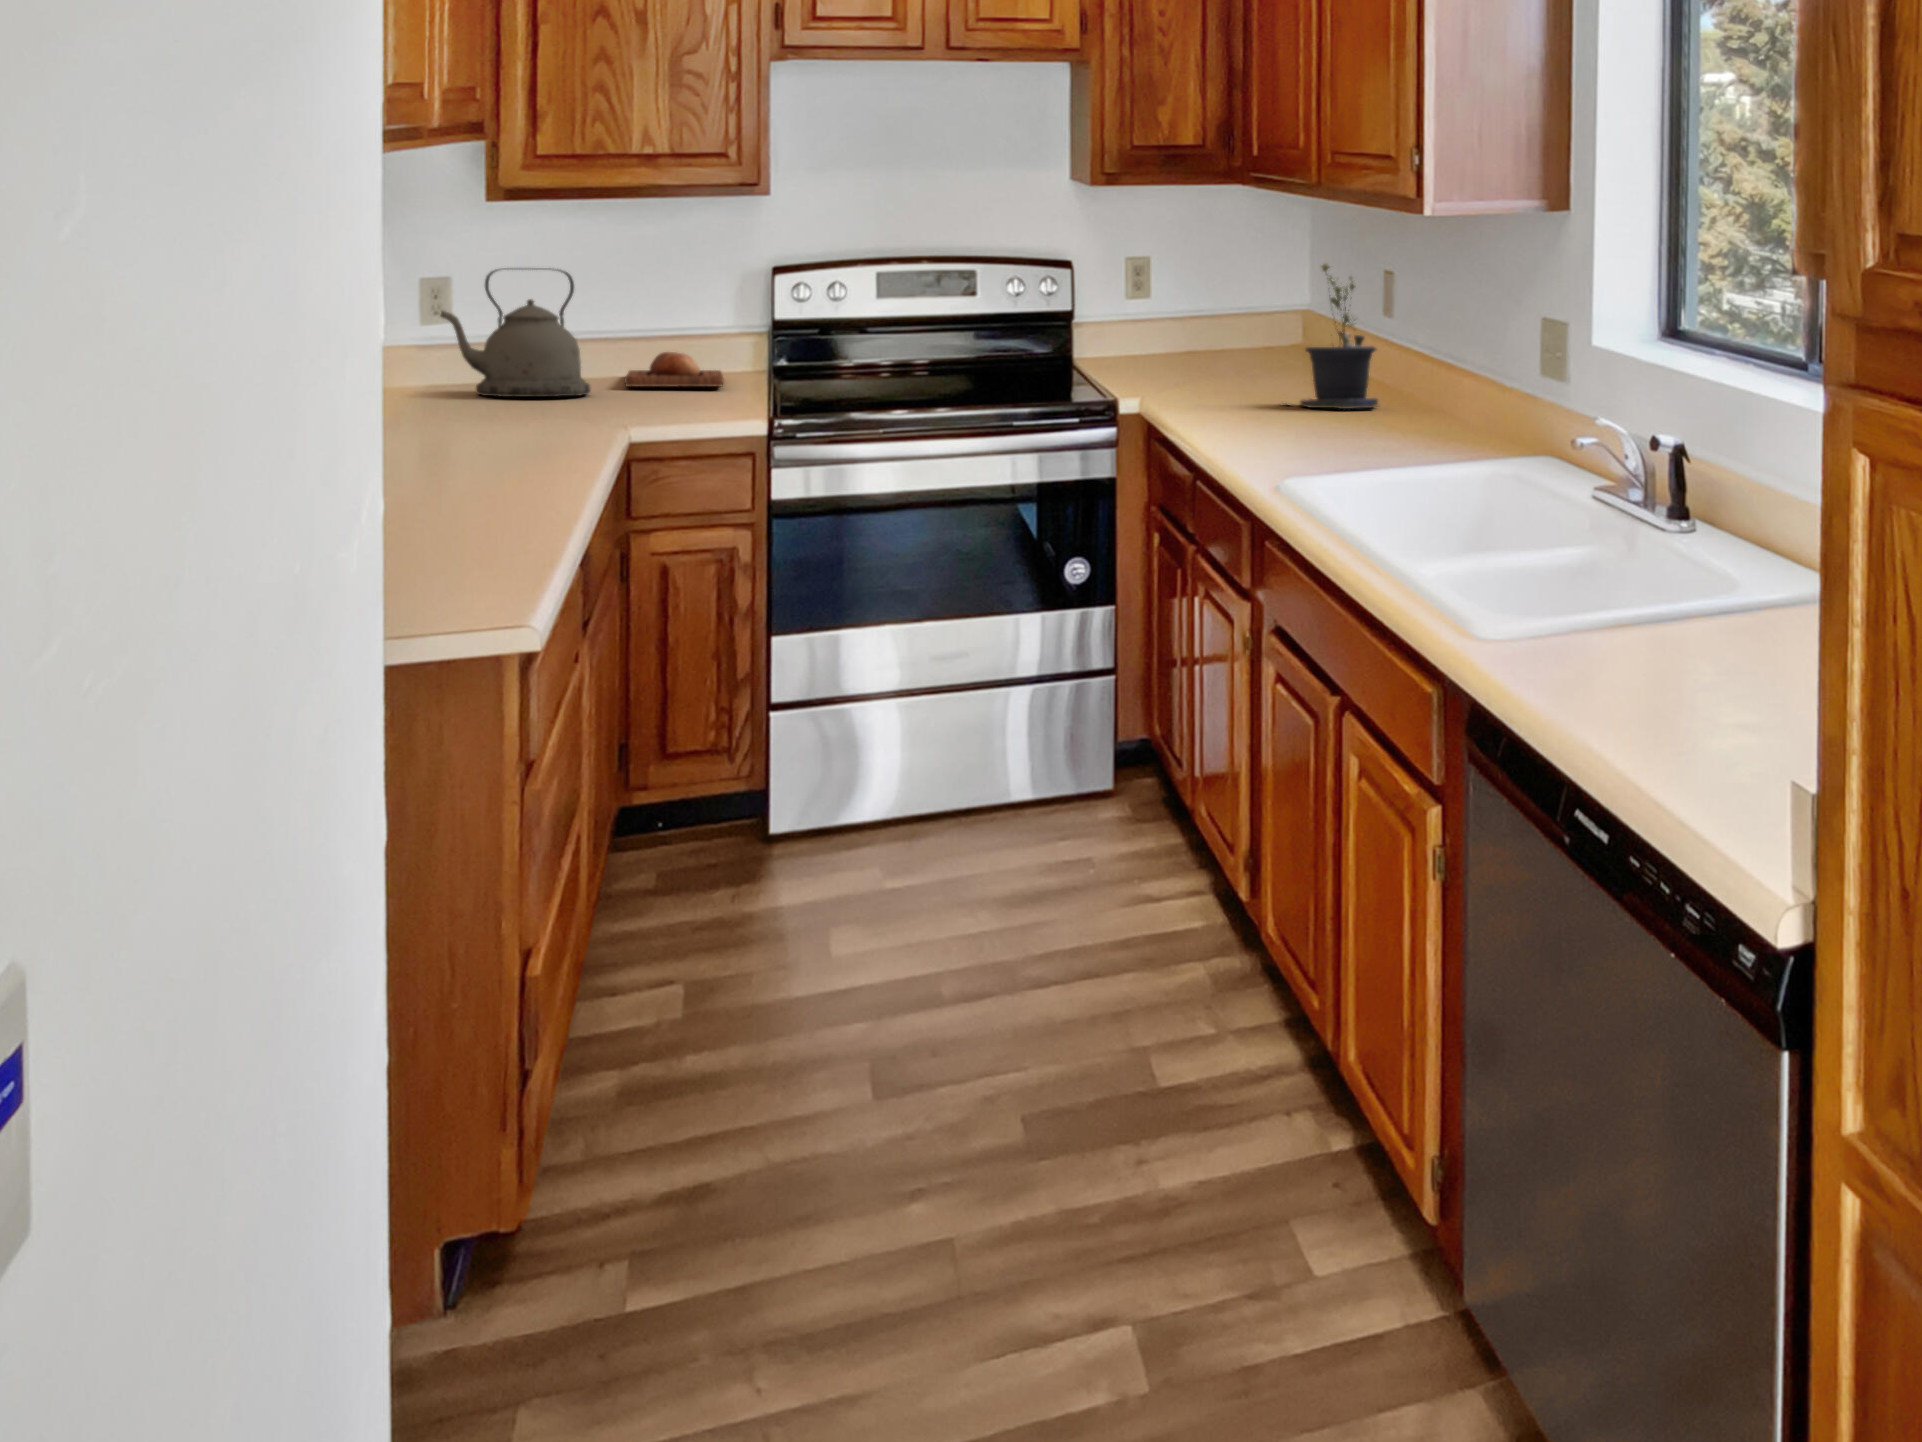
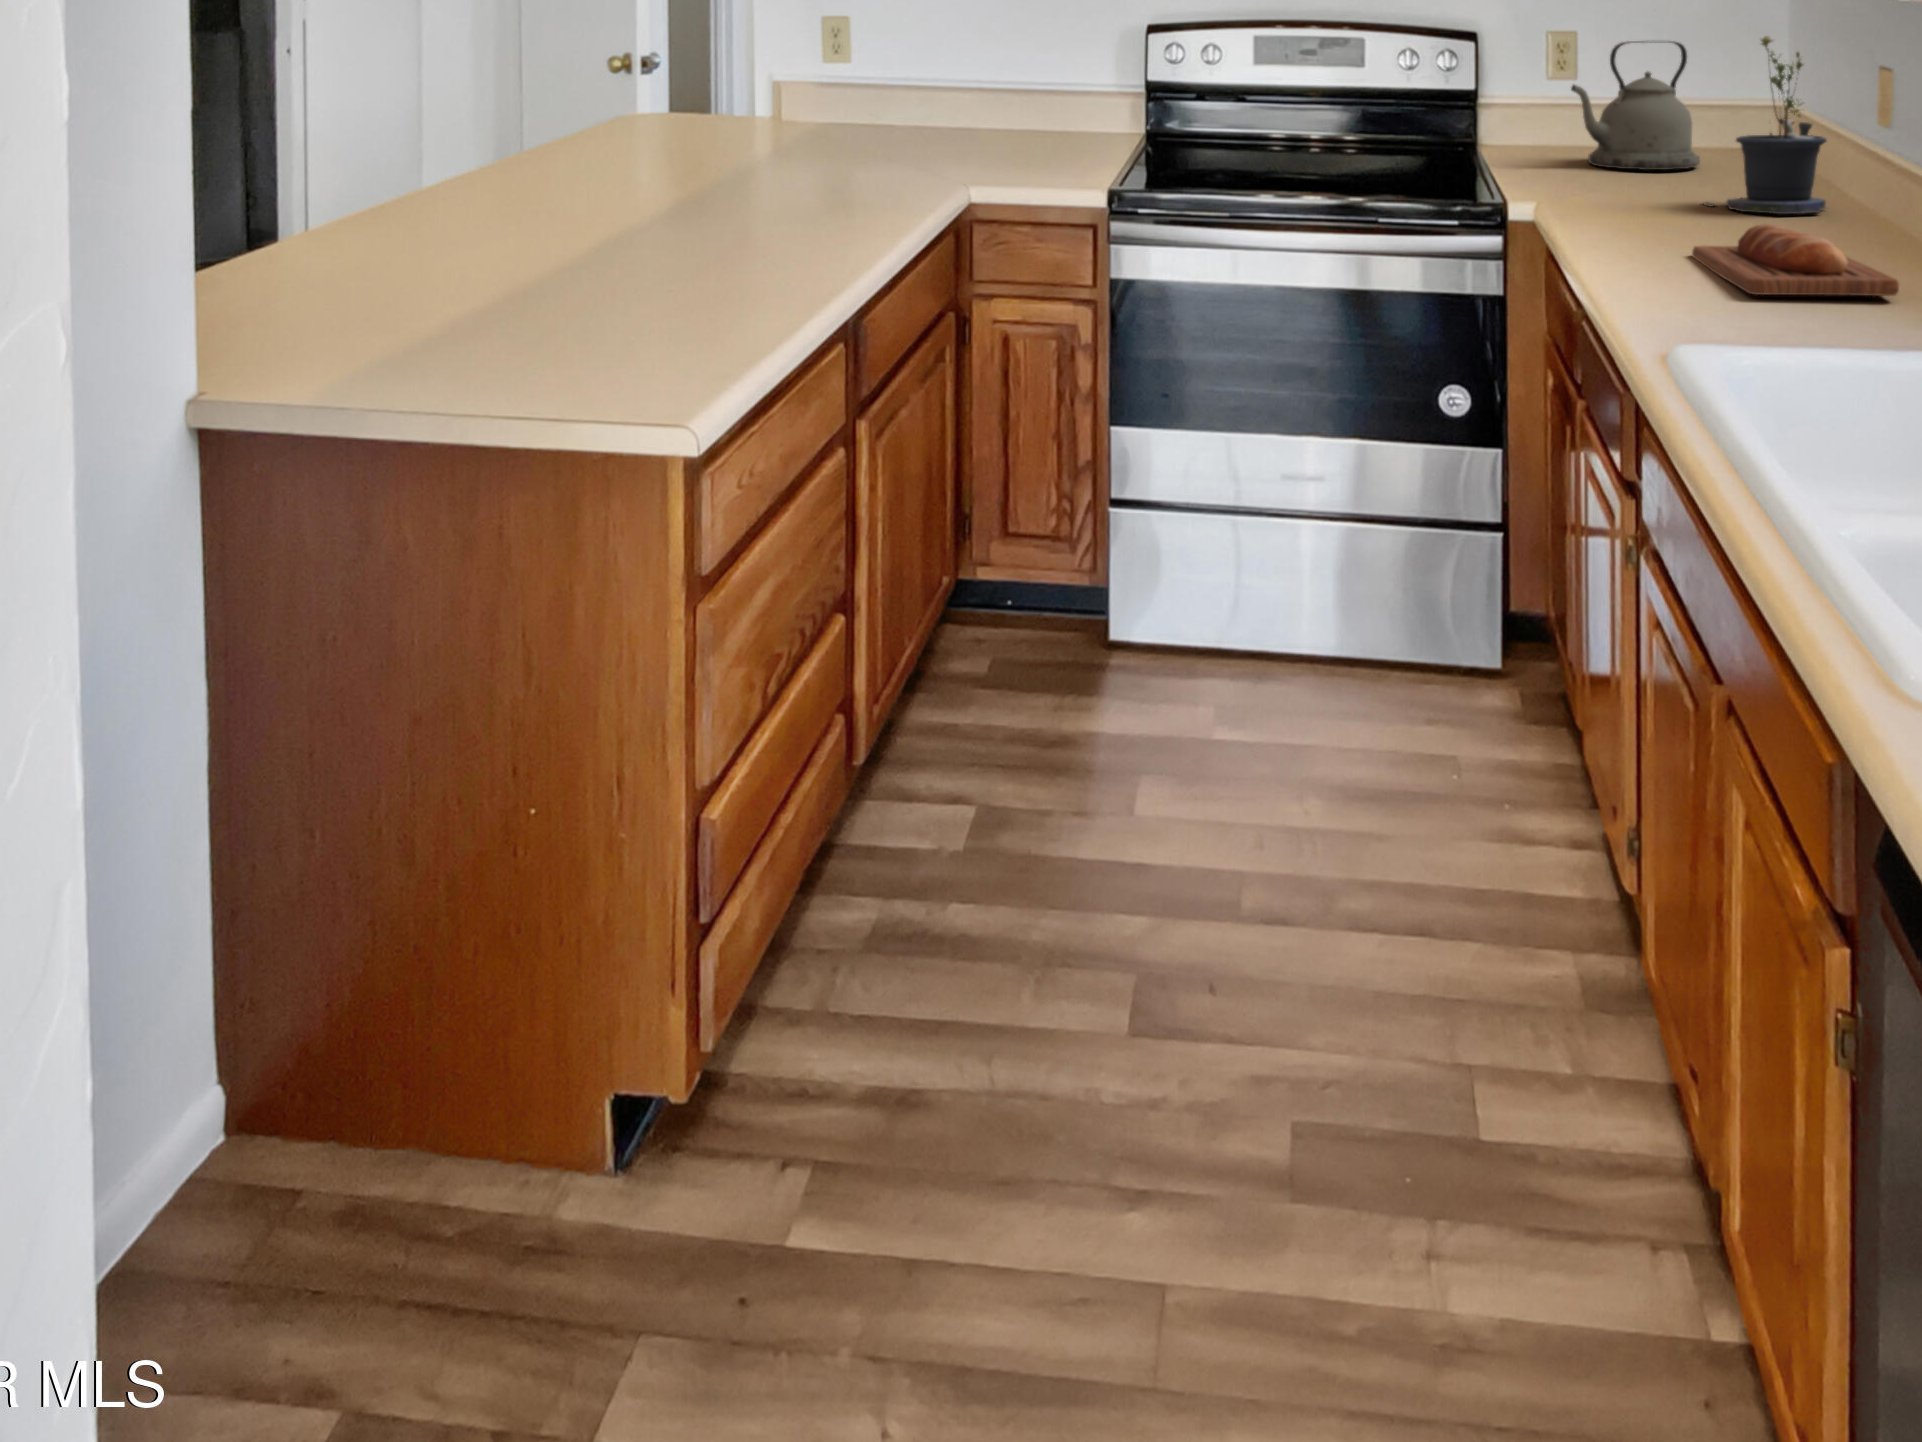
kettle: present [441,270,591,397] -> present [1571,41,1700,170]
bread loaf: present [625,352,724,387] -> present [1692,224,1899,296]

